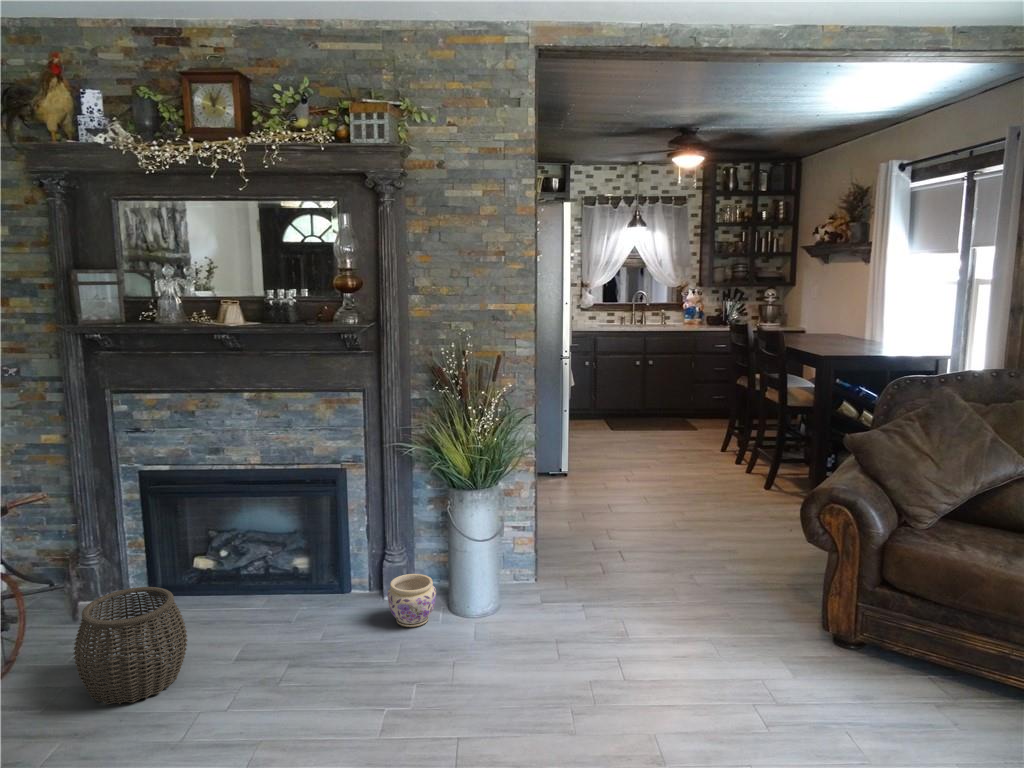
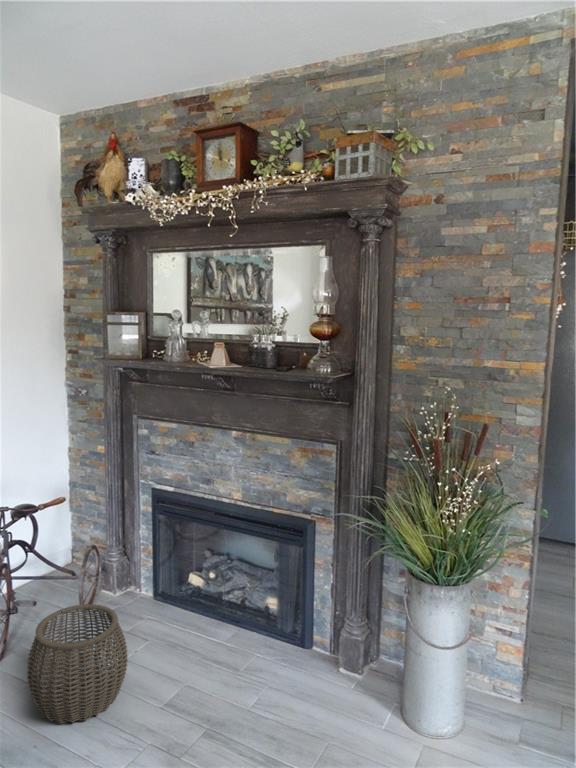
planter: present [387,574,436,628] -> none [329,655,384,725]

